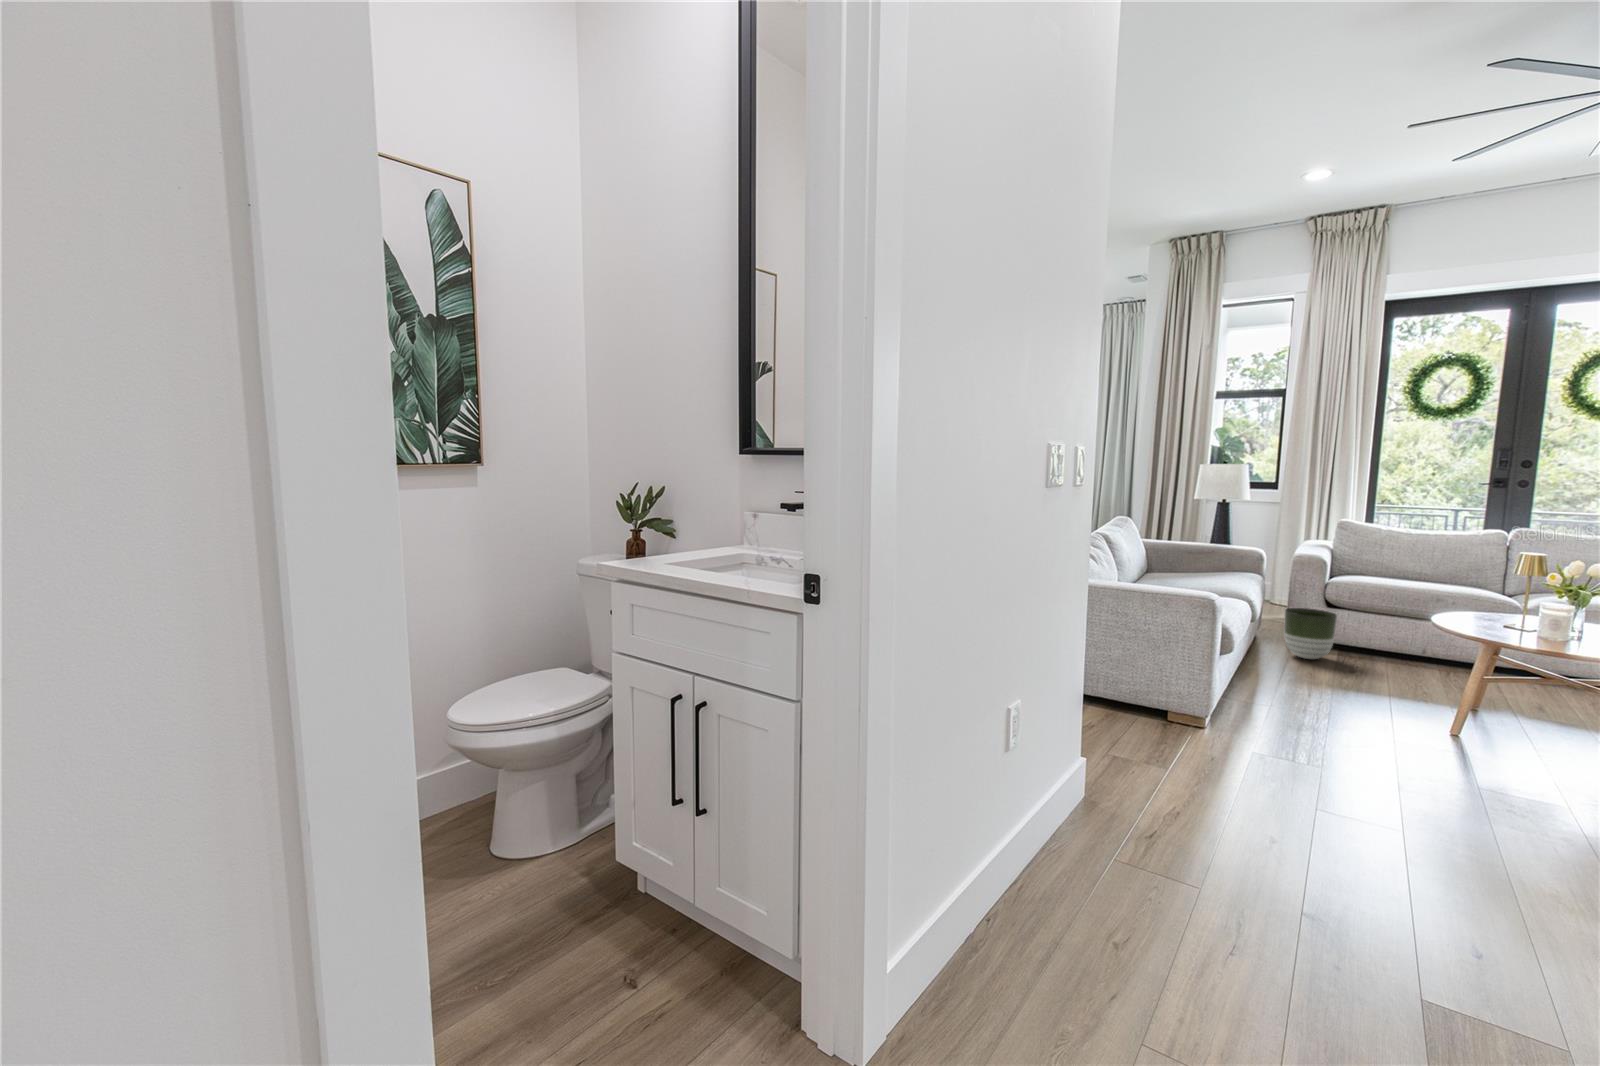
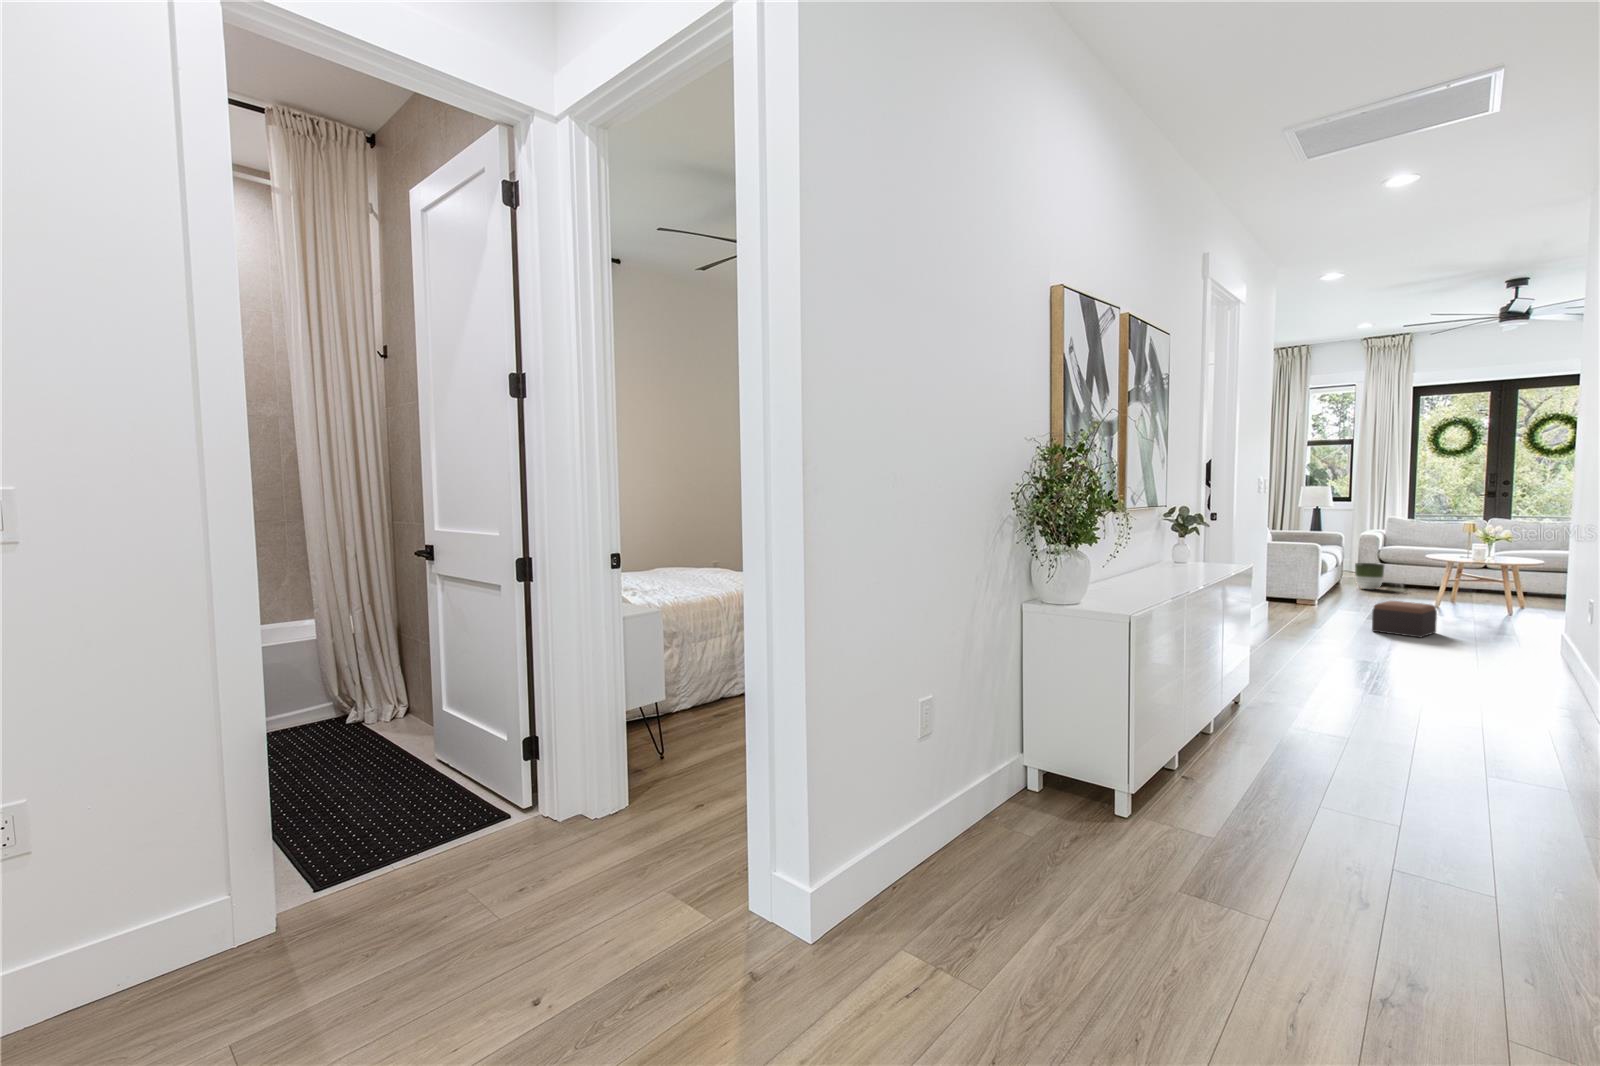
footstool: none [1354,792,1542,958] -> present [1372,601,1437,638]

